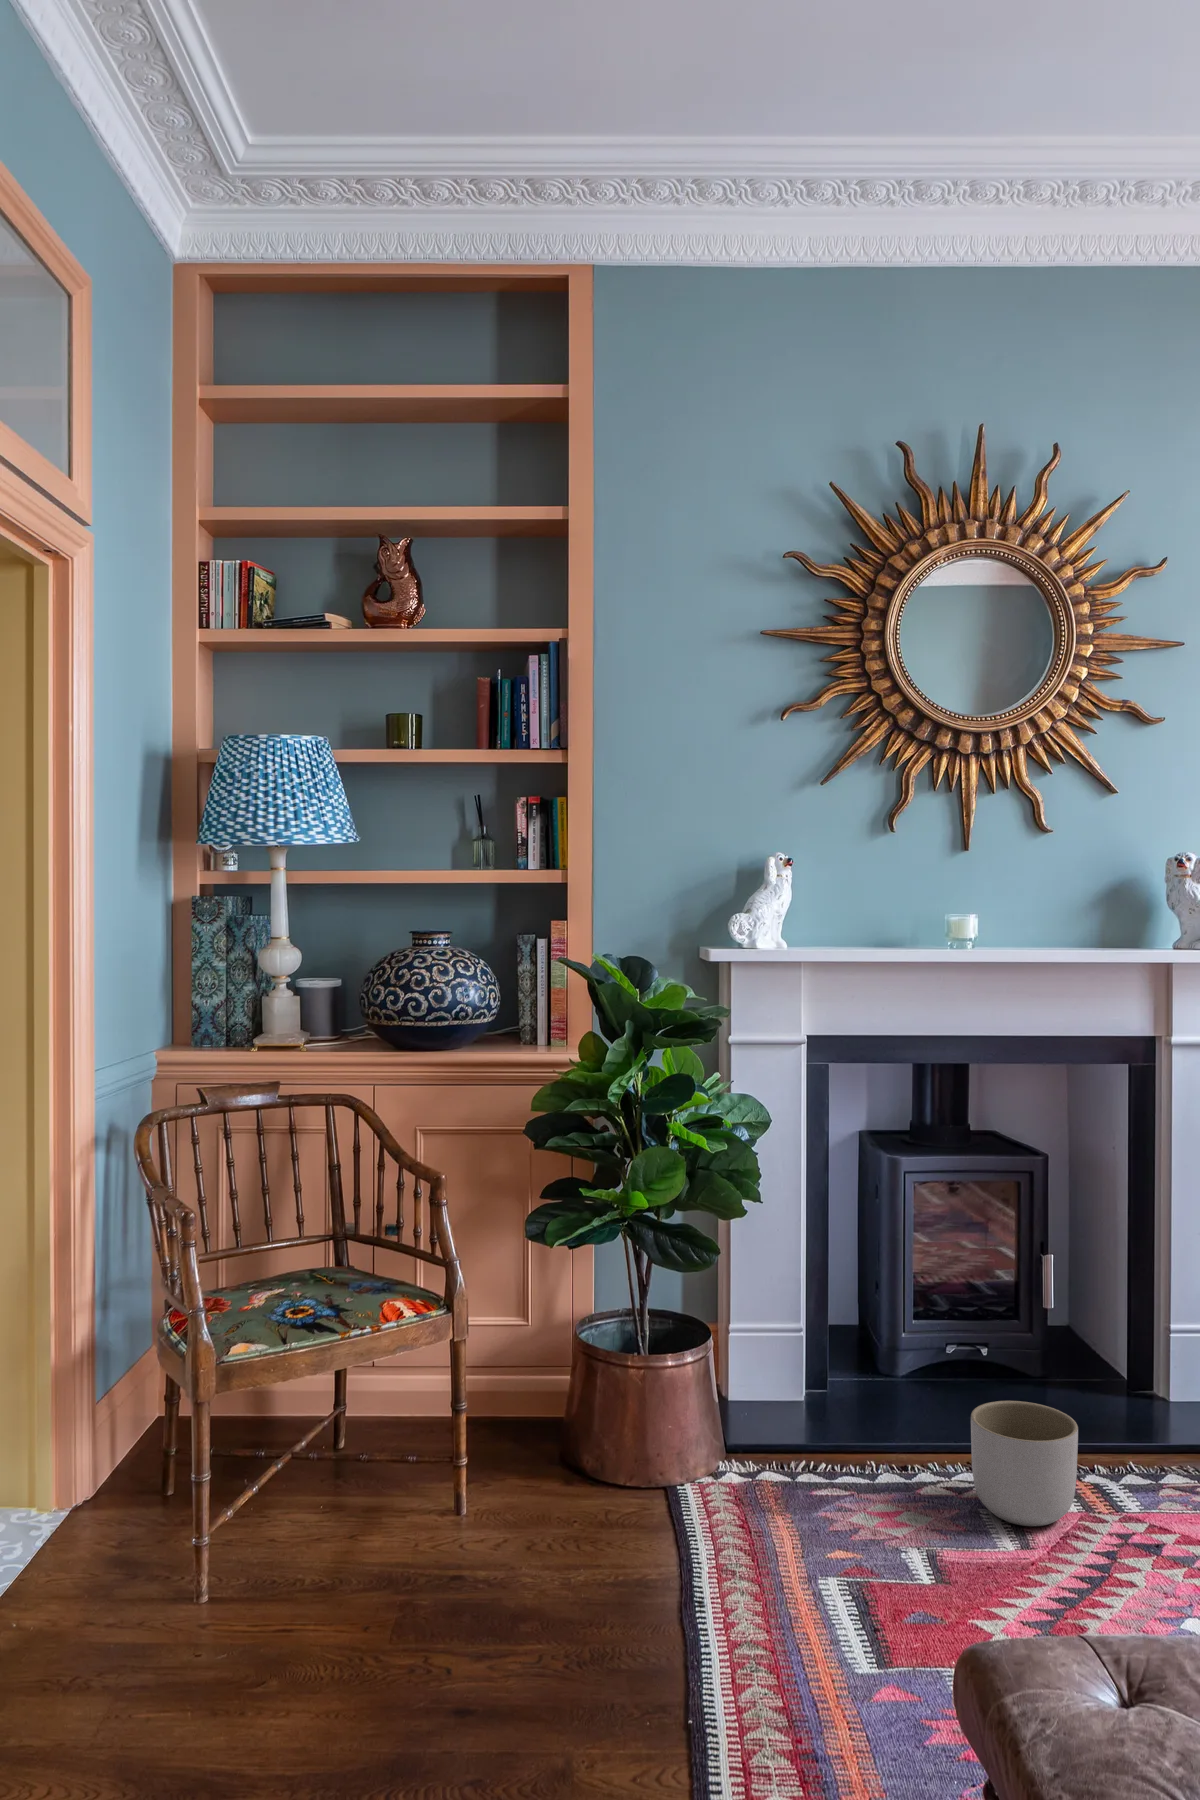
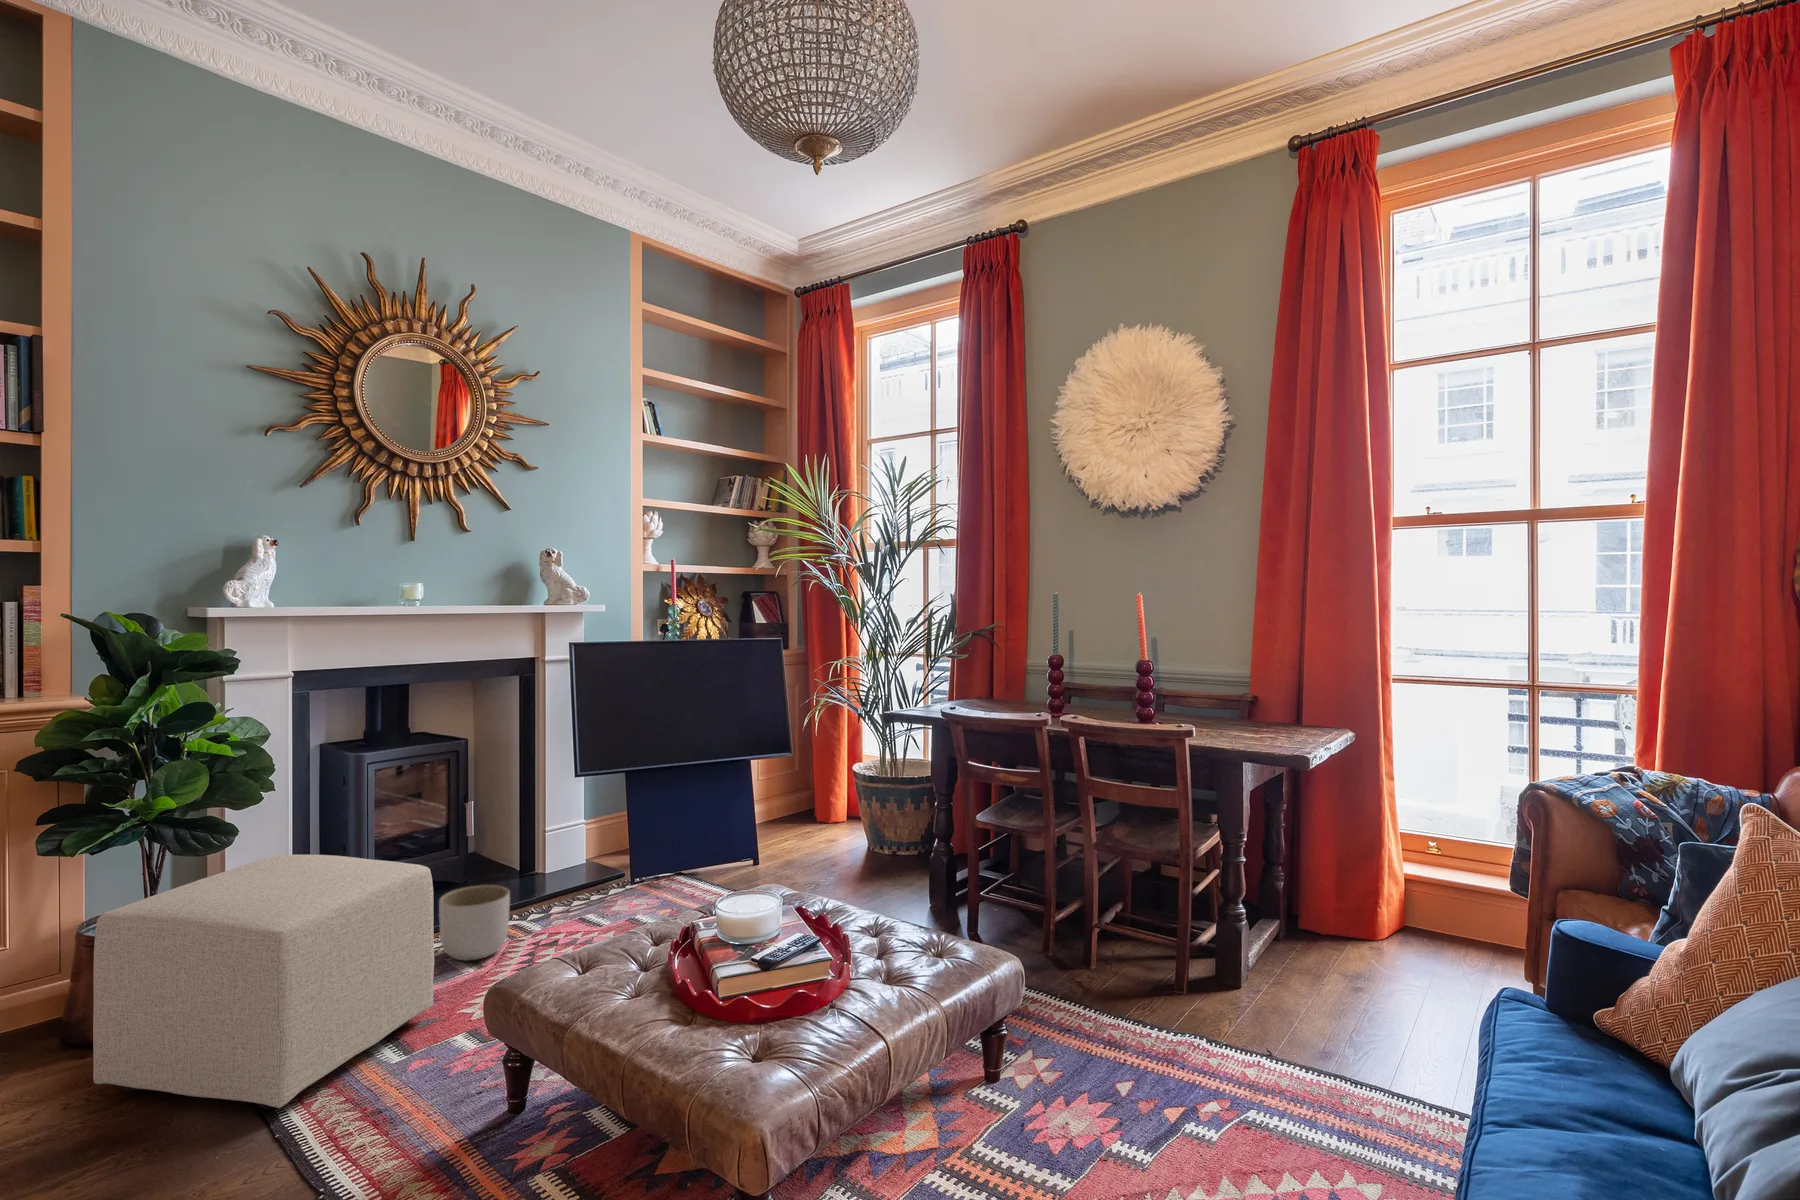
ottoman: none [548,1298,933,1678] -> present [93,855,434,1109]

